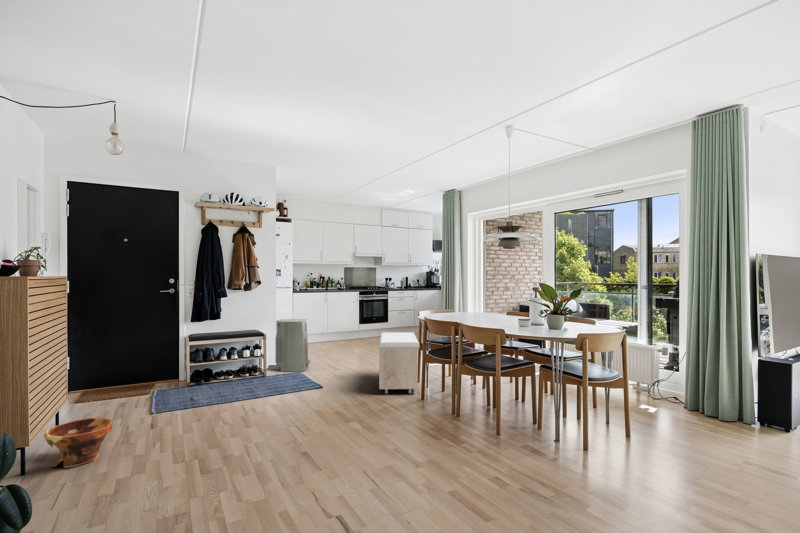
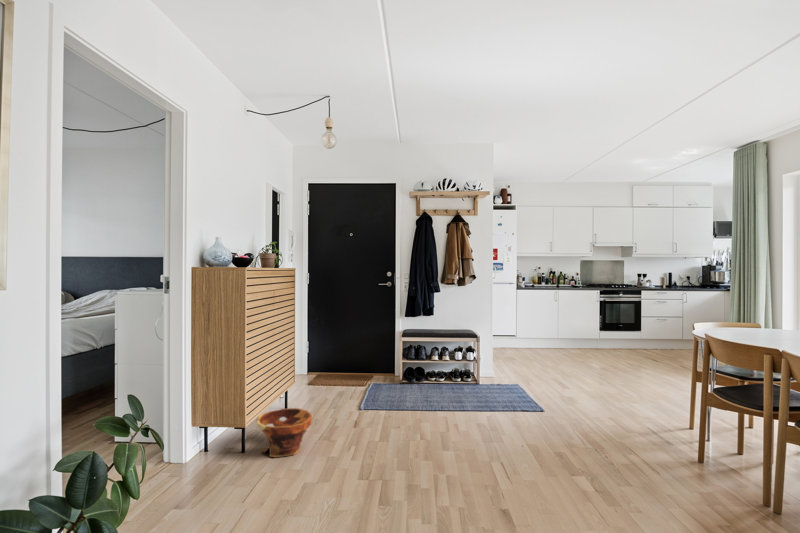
air purifier: present [275,319,310,372] -> none [492,320,533,384]
storage bench: present [379,332,419,394] -> none [628,349,699,448]

